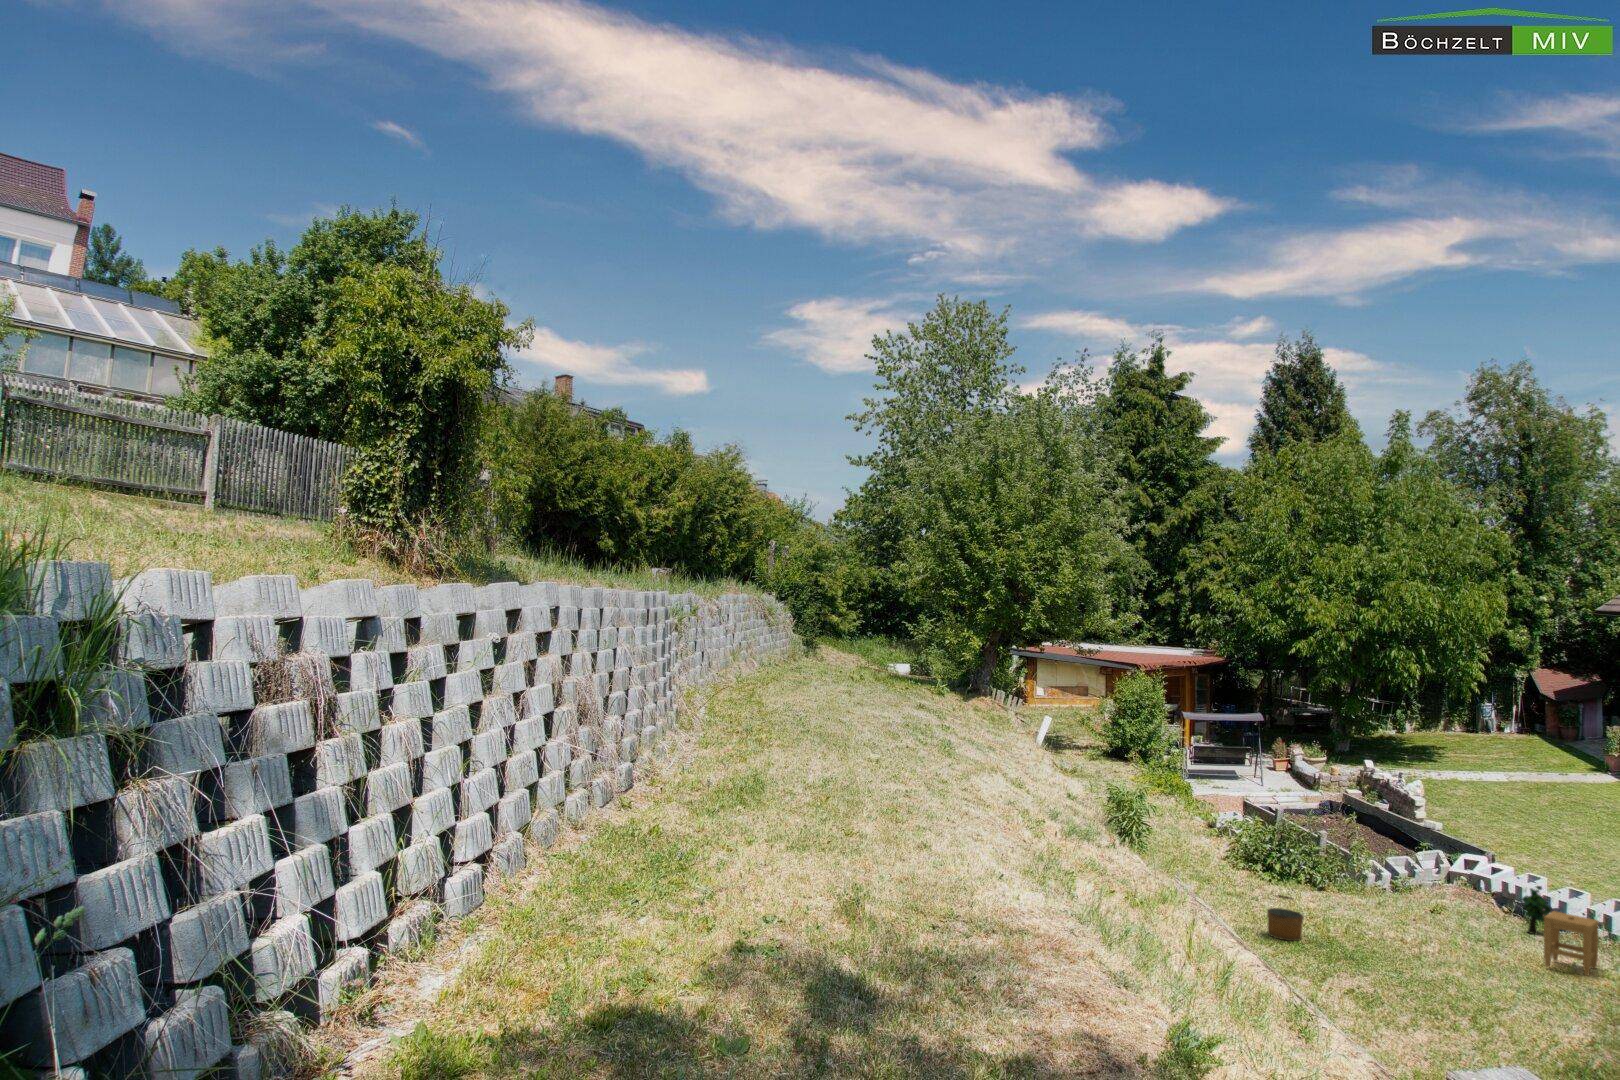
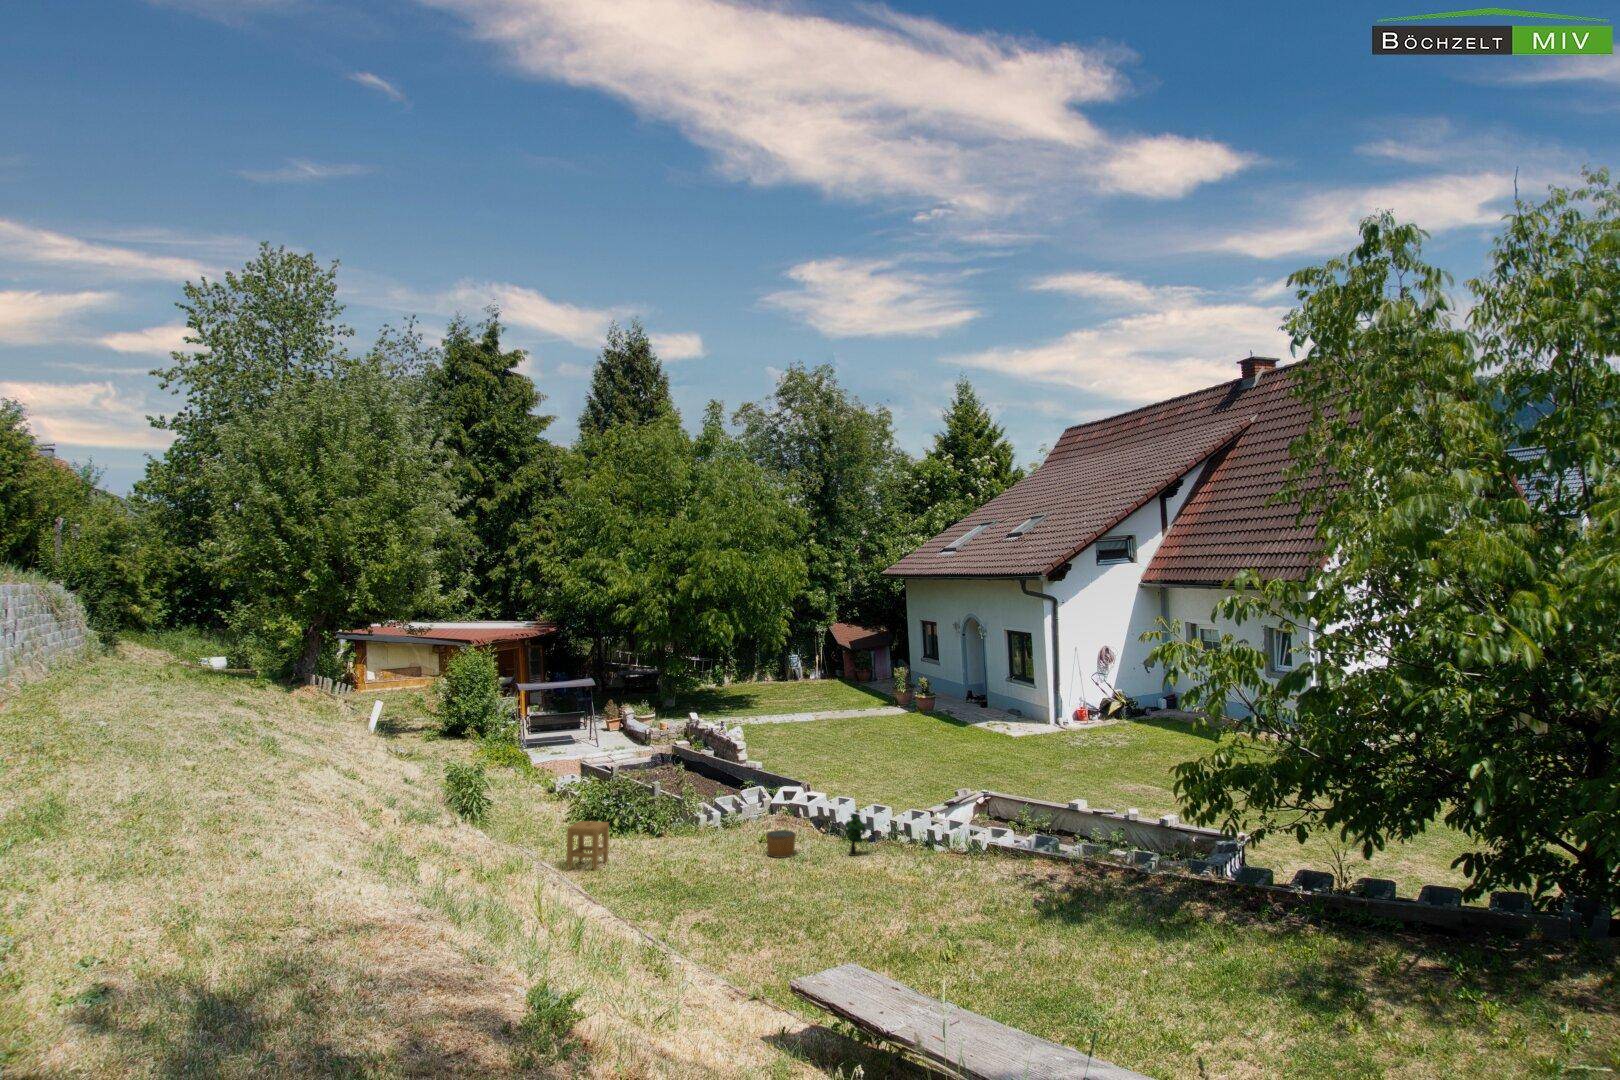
bucket: present [1267,895,1304,941] -> present [766,819,796,858]
stool: present [1544,911,1599,976] -> present [567,821,609,870]

